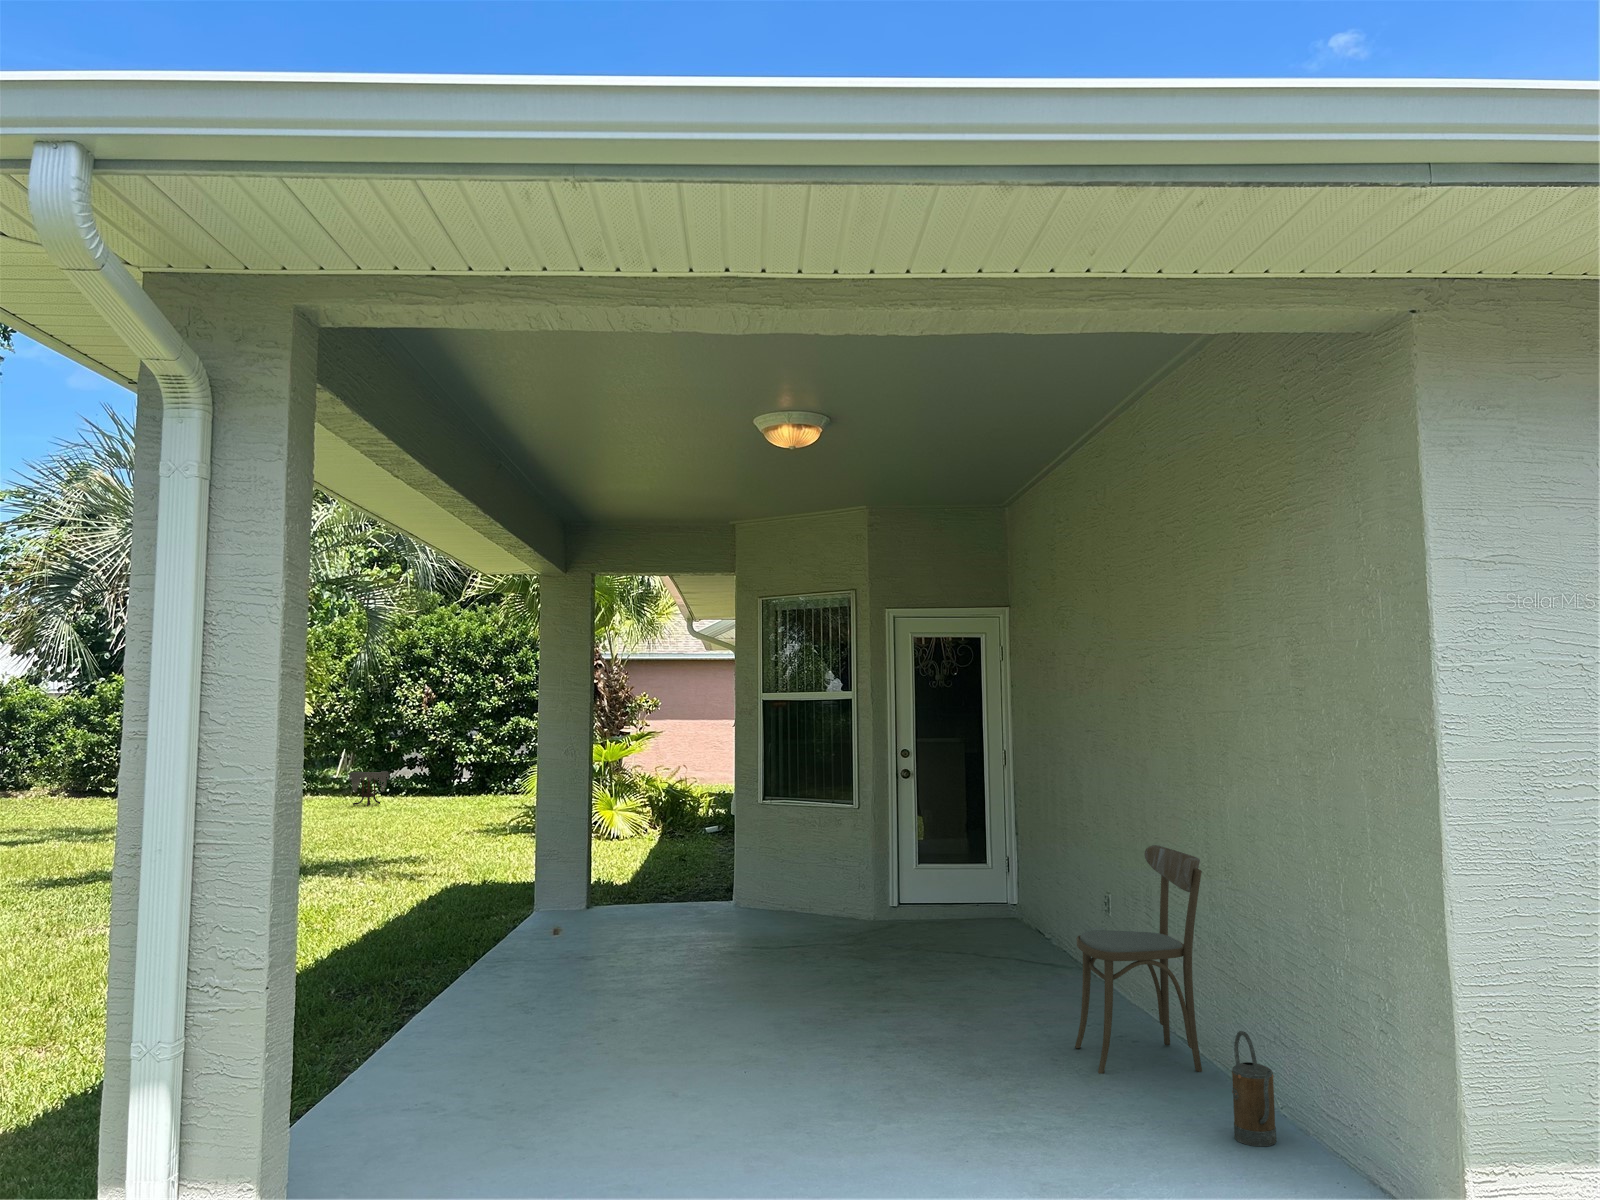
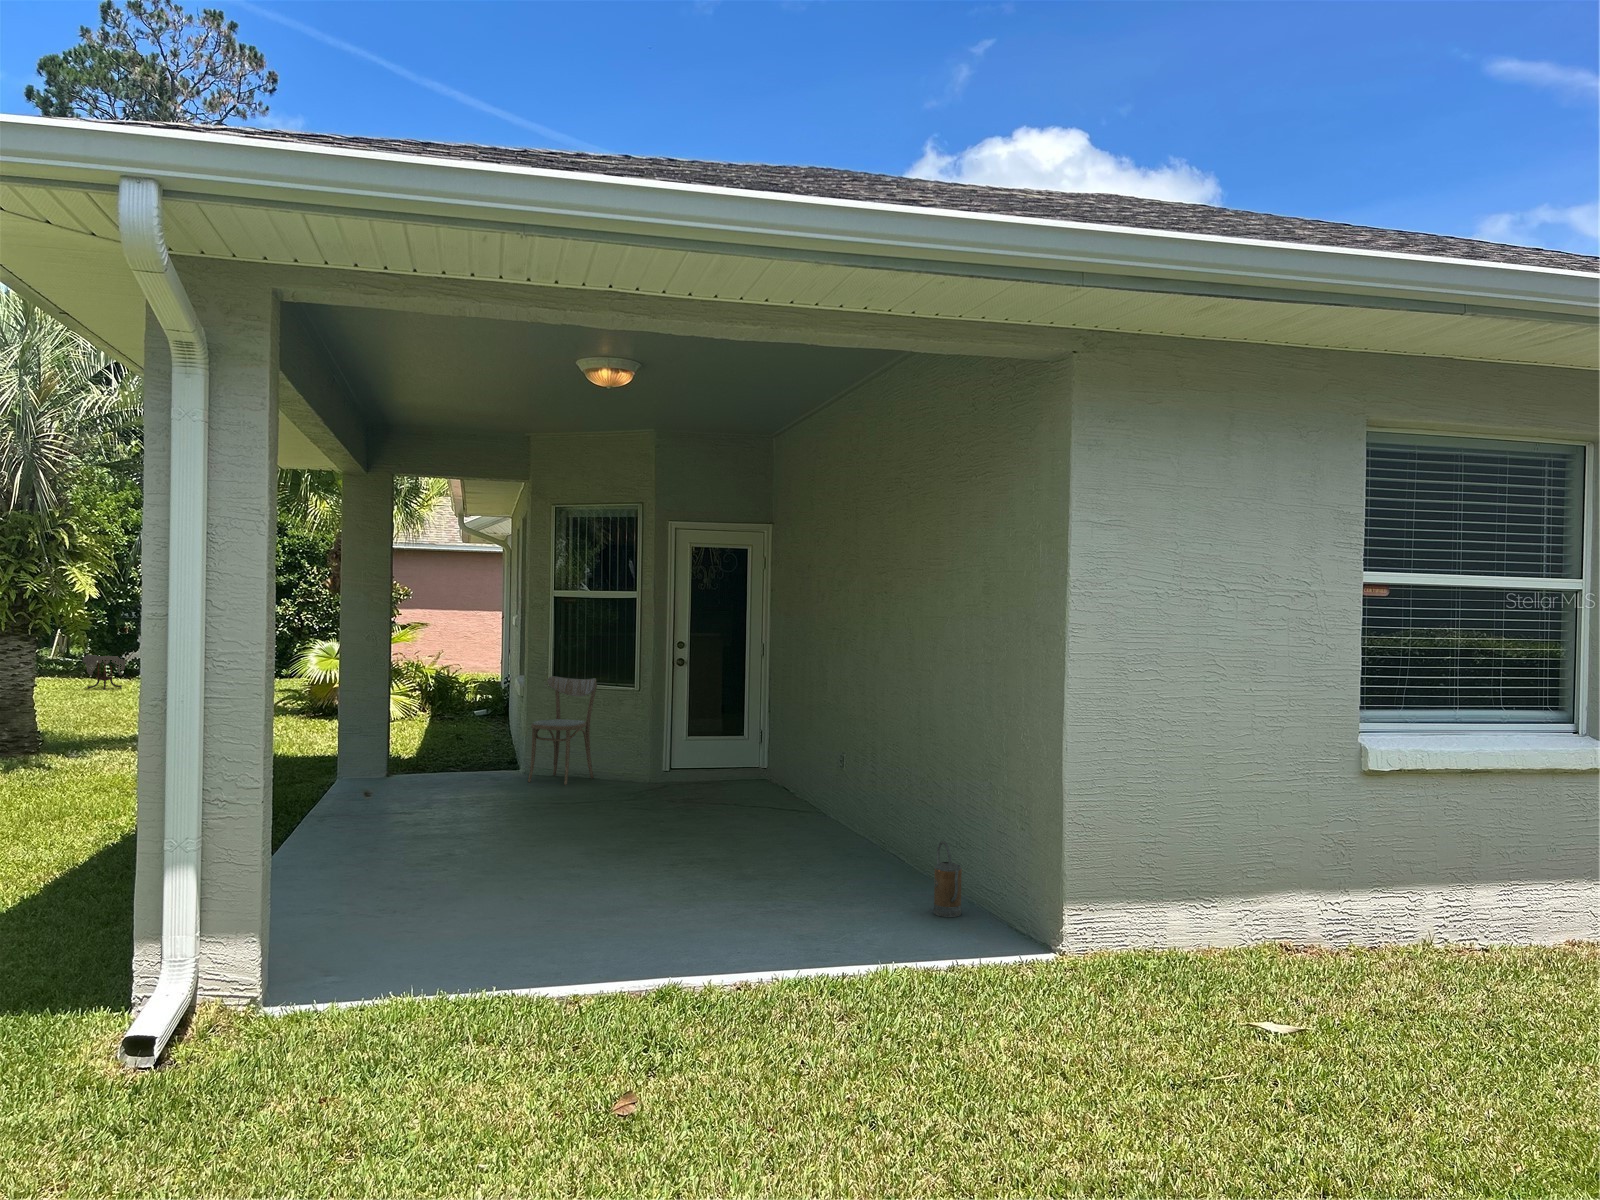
dining chair: present [1075,845,1202,1074] -> present [528,676,597,785]

